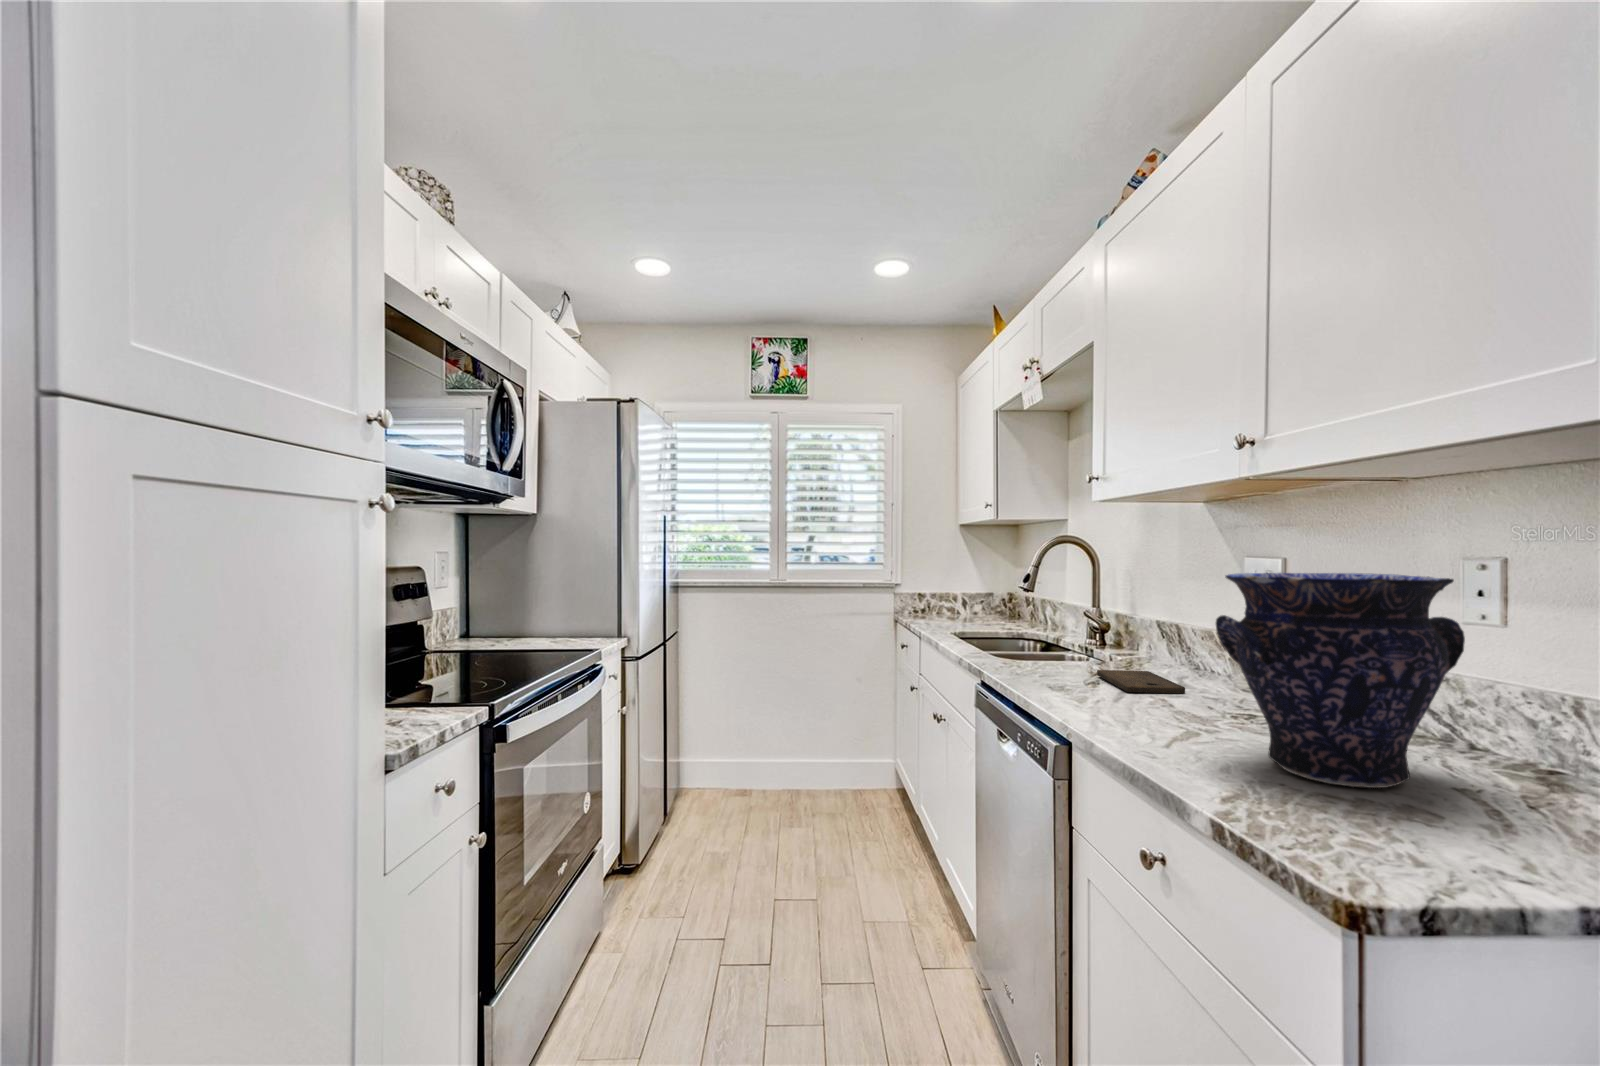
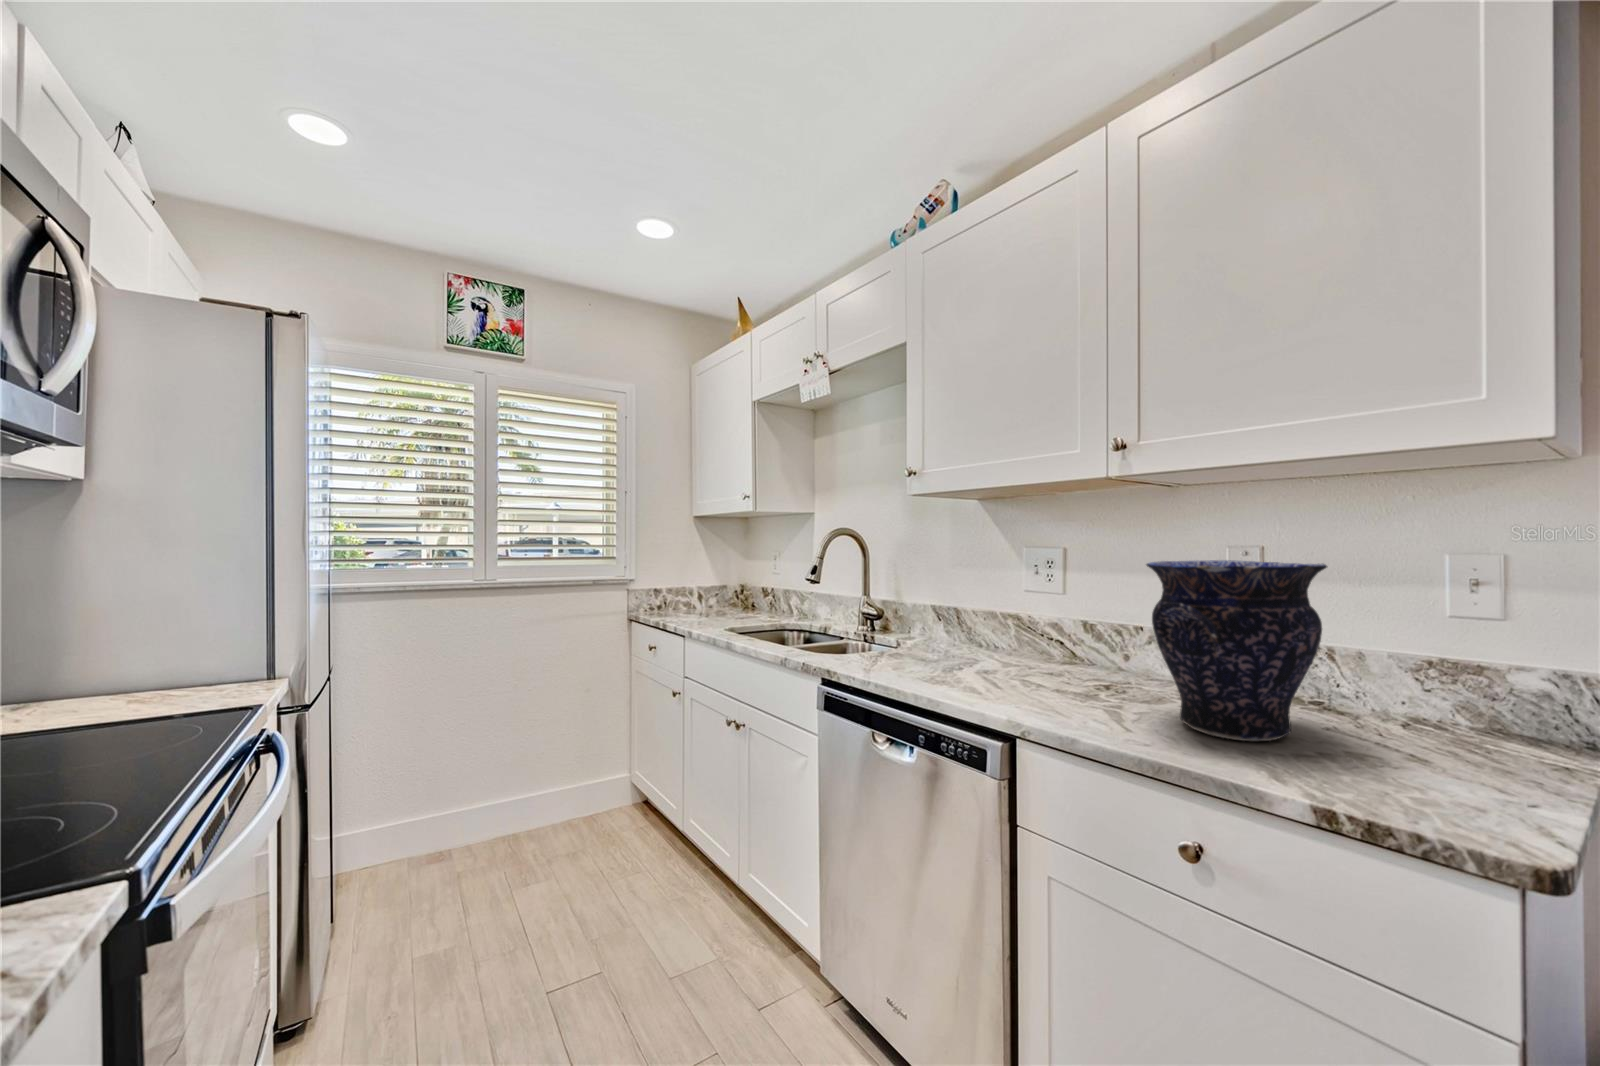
cutting board: present [1097,670,1185,693] -> none [923,653,1013,676]

